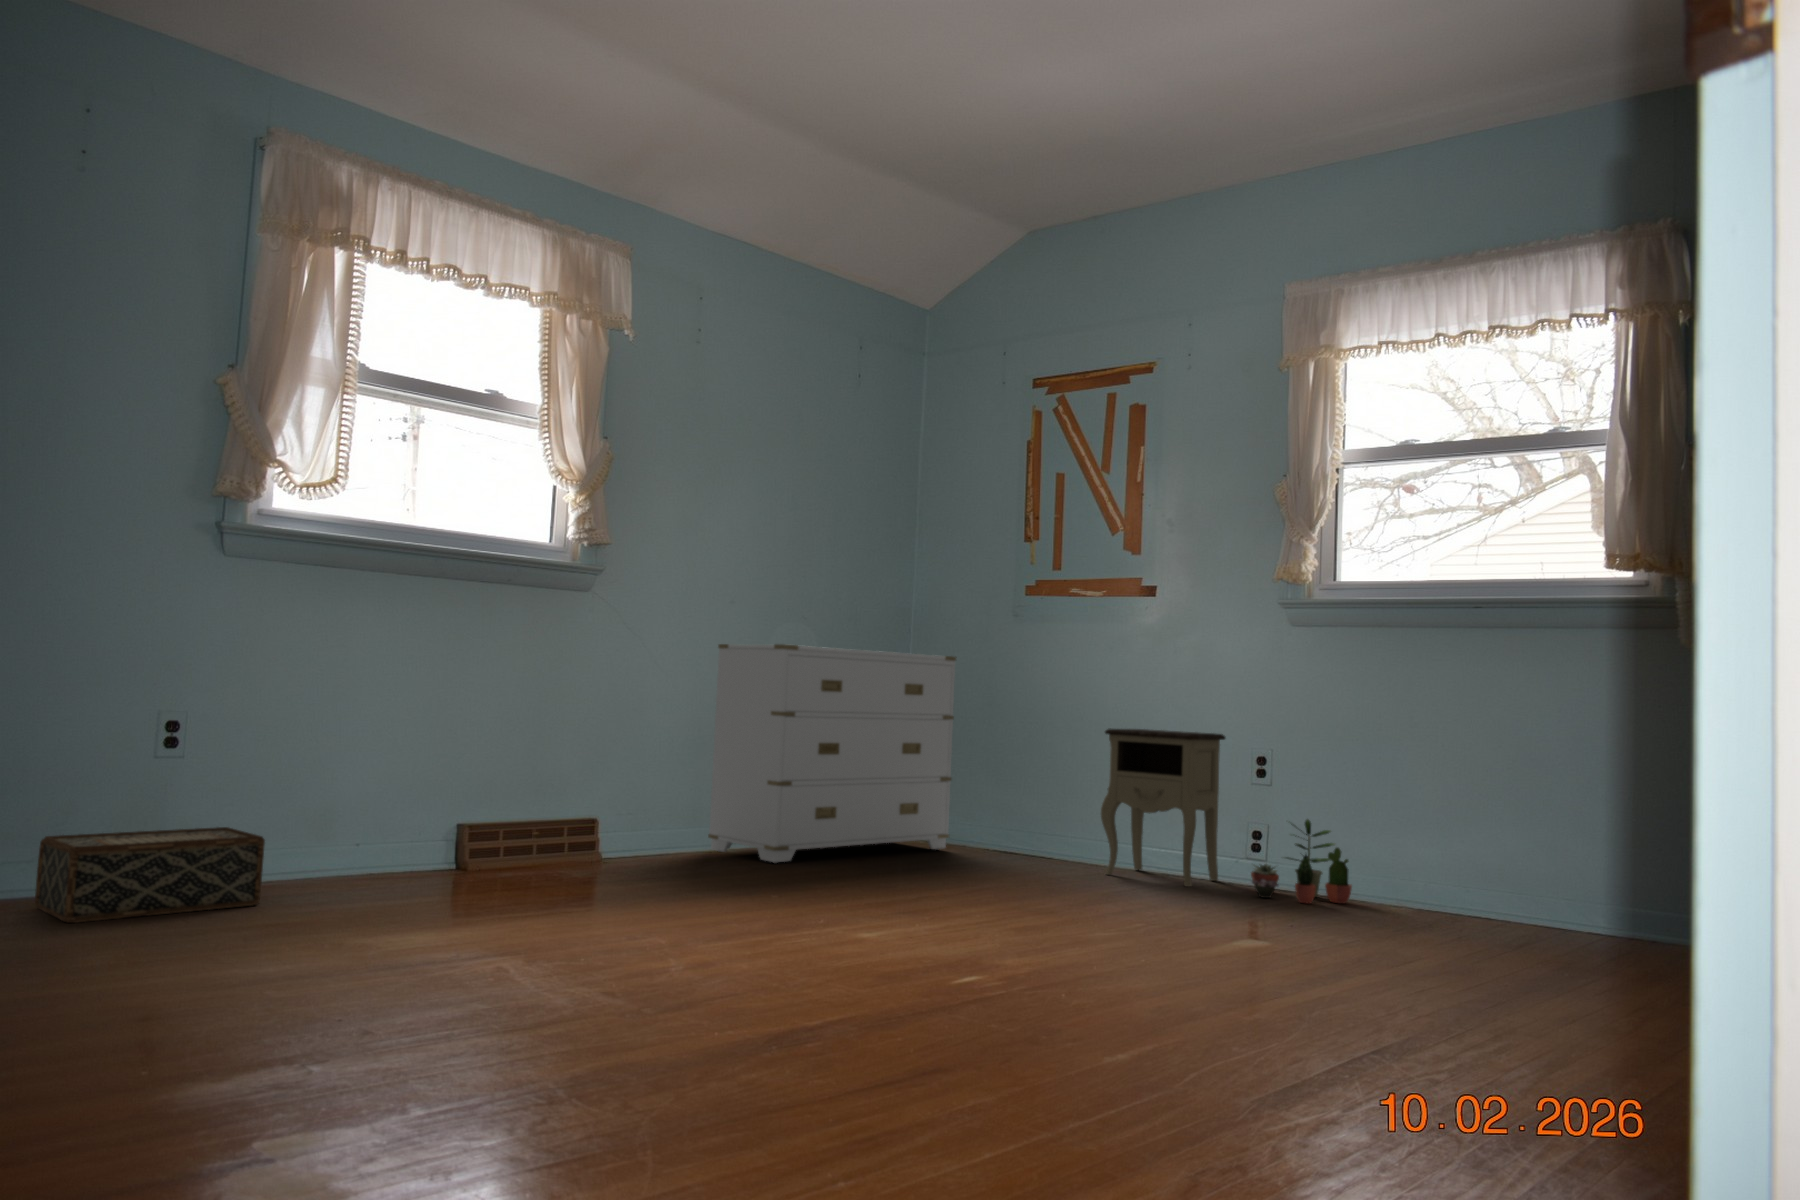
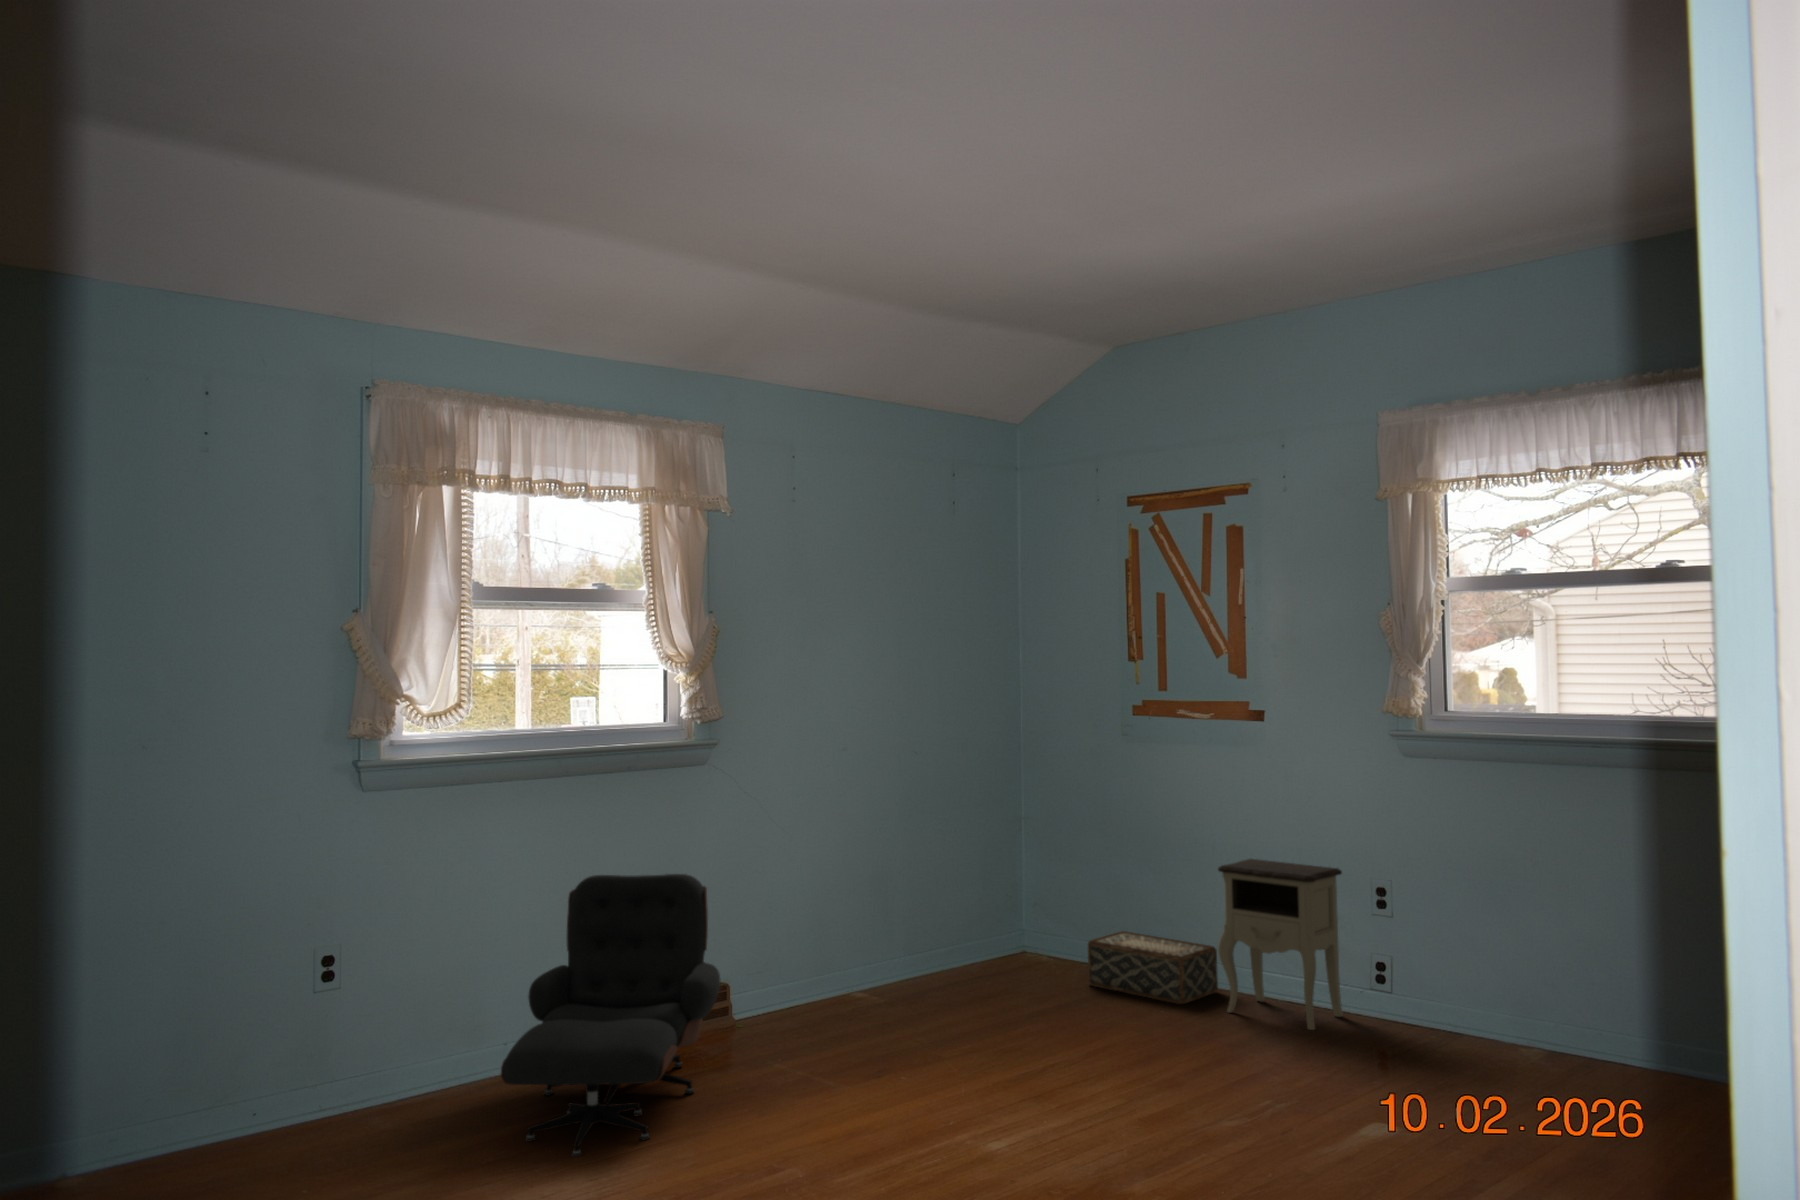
dresser: present [708,644,956,864] -> none [830,778,1068,1015]
lounge chair: none [353,680,594,926] -> present [501,874,720,1157]
potted plant: present [1251,819,1352,903] -> none [1375,963,1481,1055]
woven basket: present [35,827,265,923] -> present [1088,931,1218,1004]

